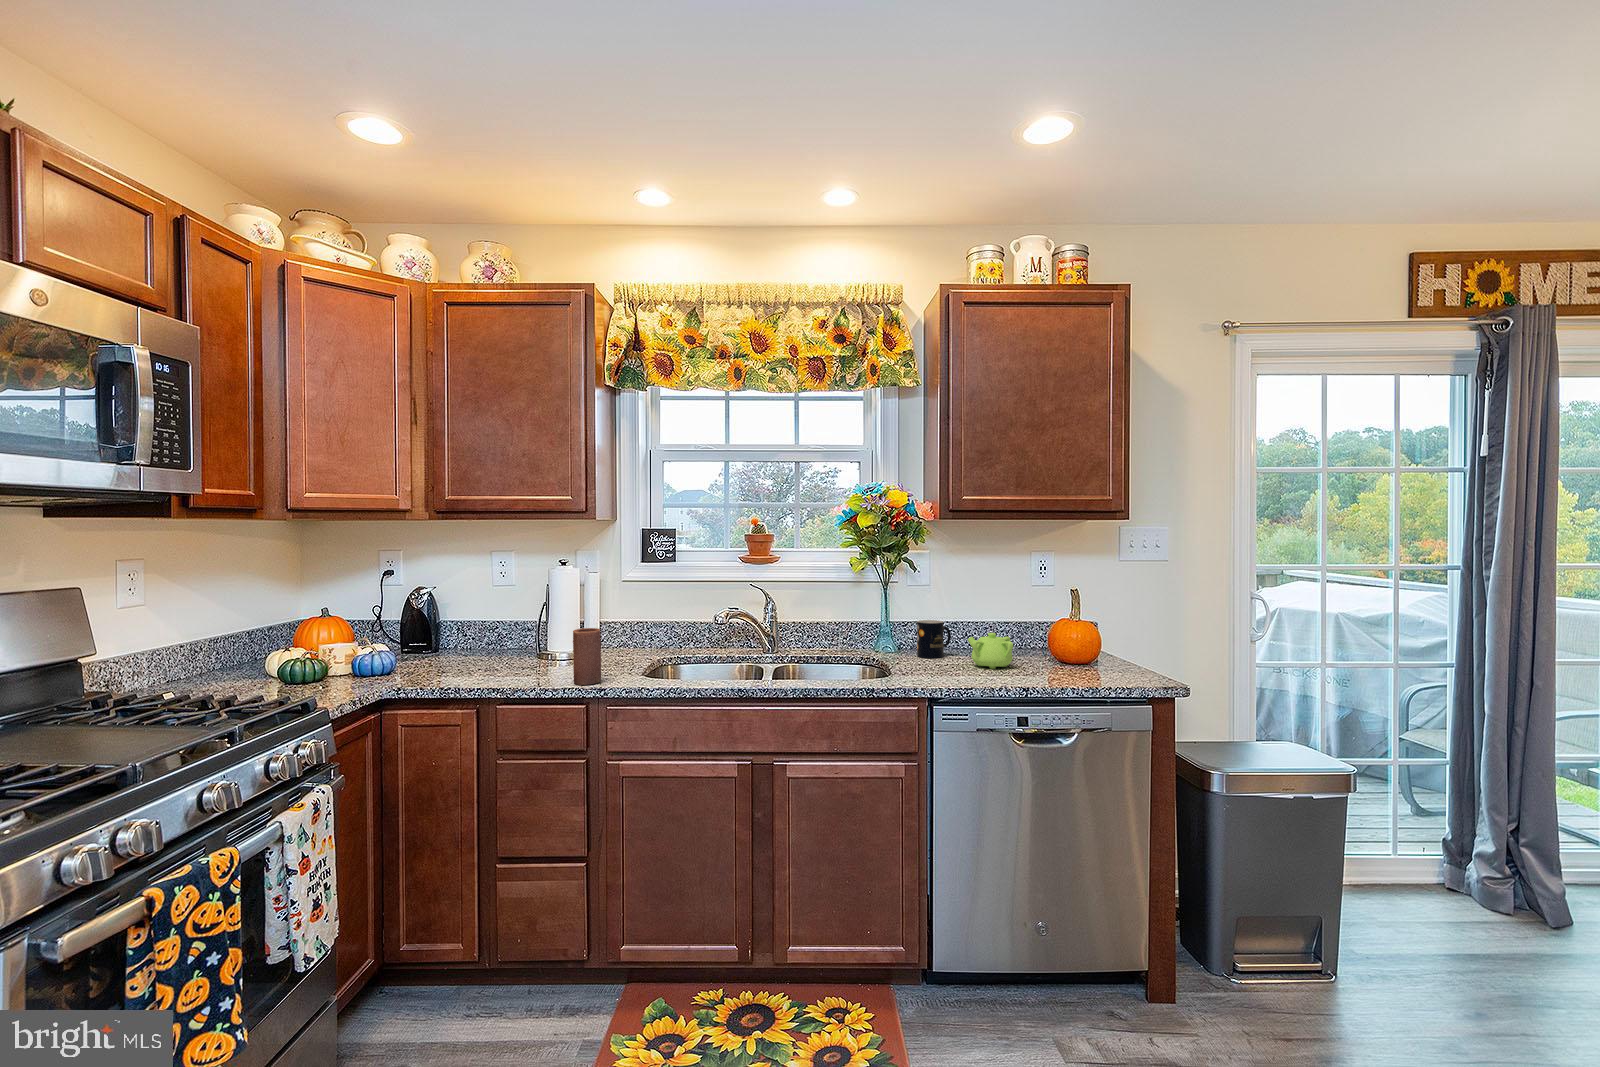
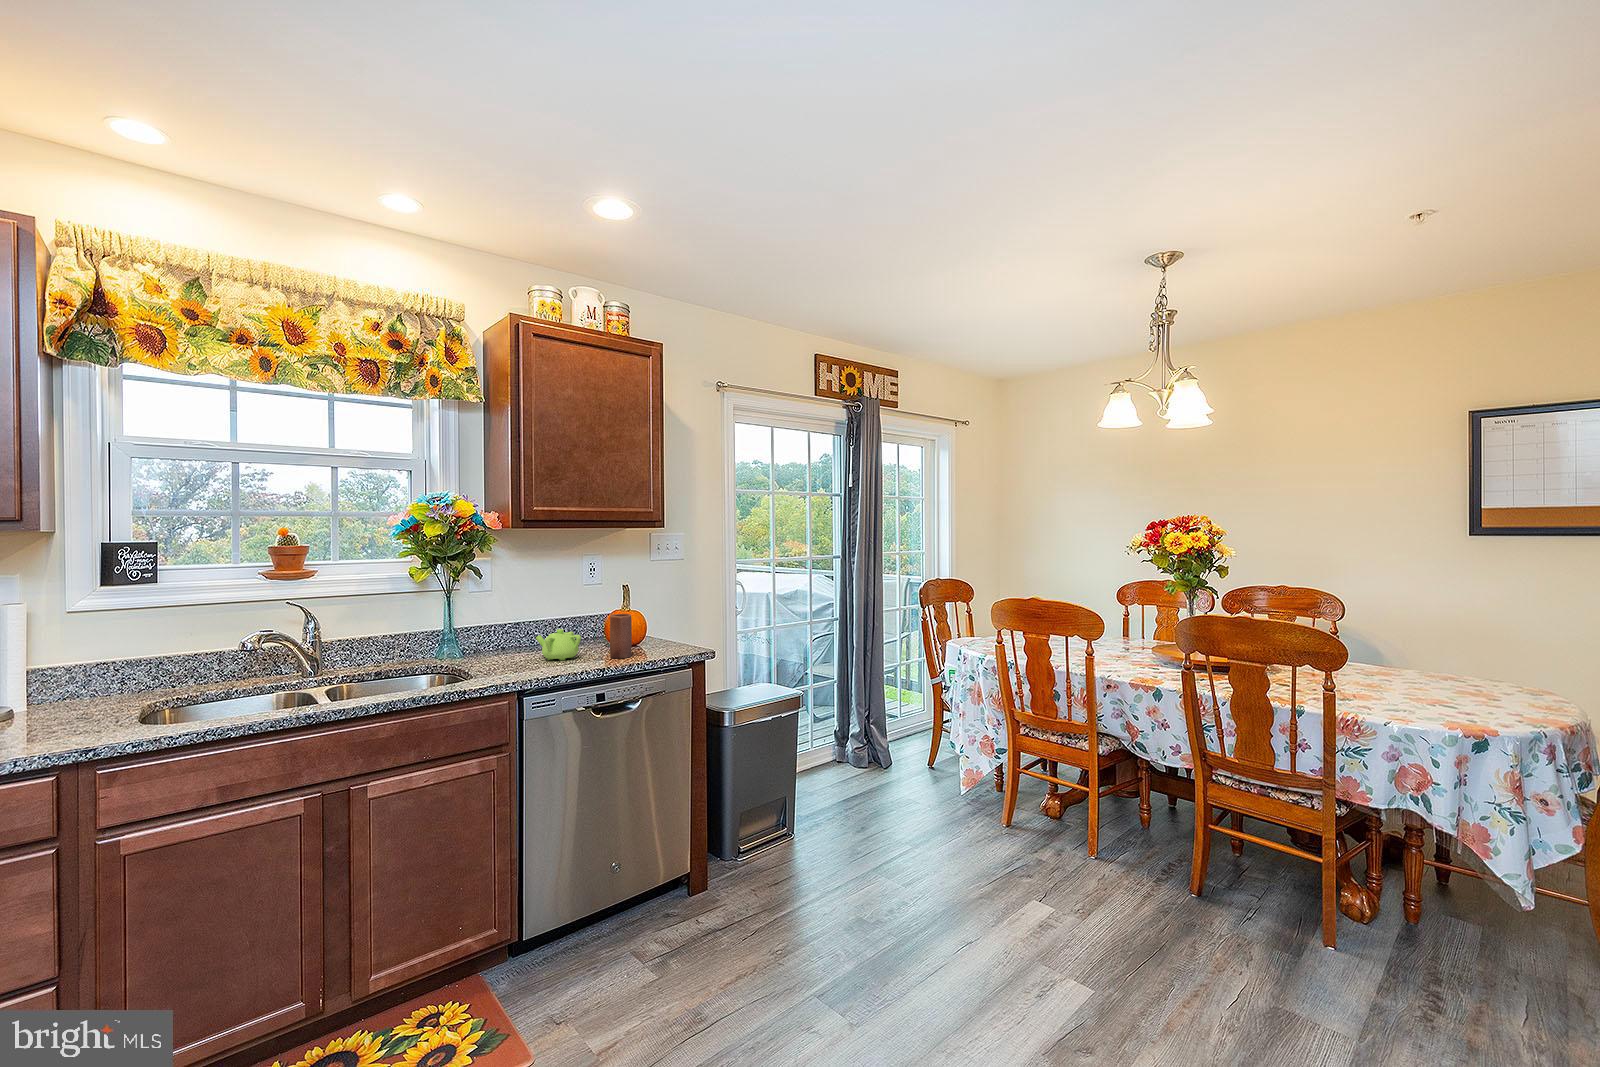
mug: present [917,620,951,658] -> none [481,624,513,660]
candle: present [573,628,601,685] -> present [610,614,632,658]

